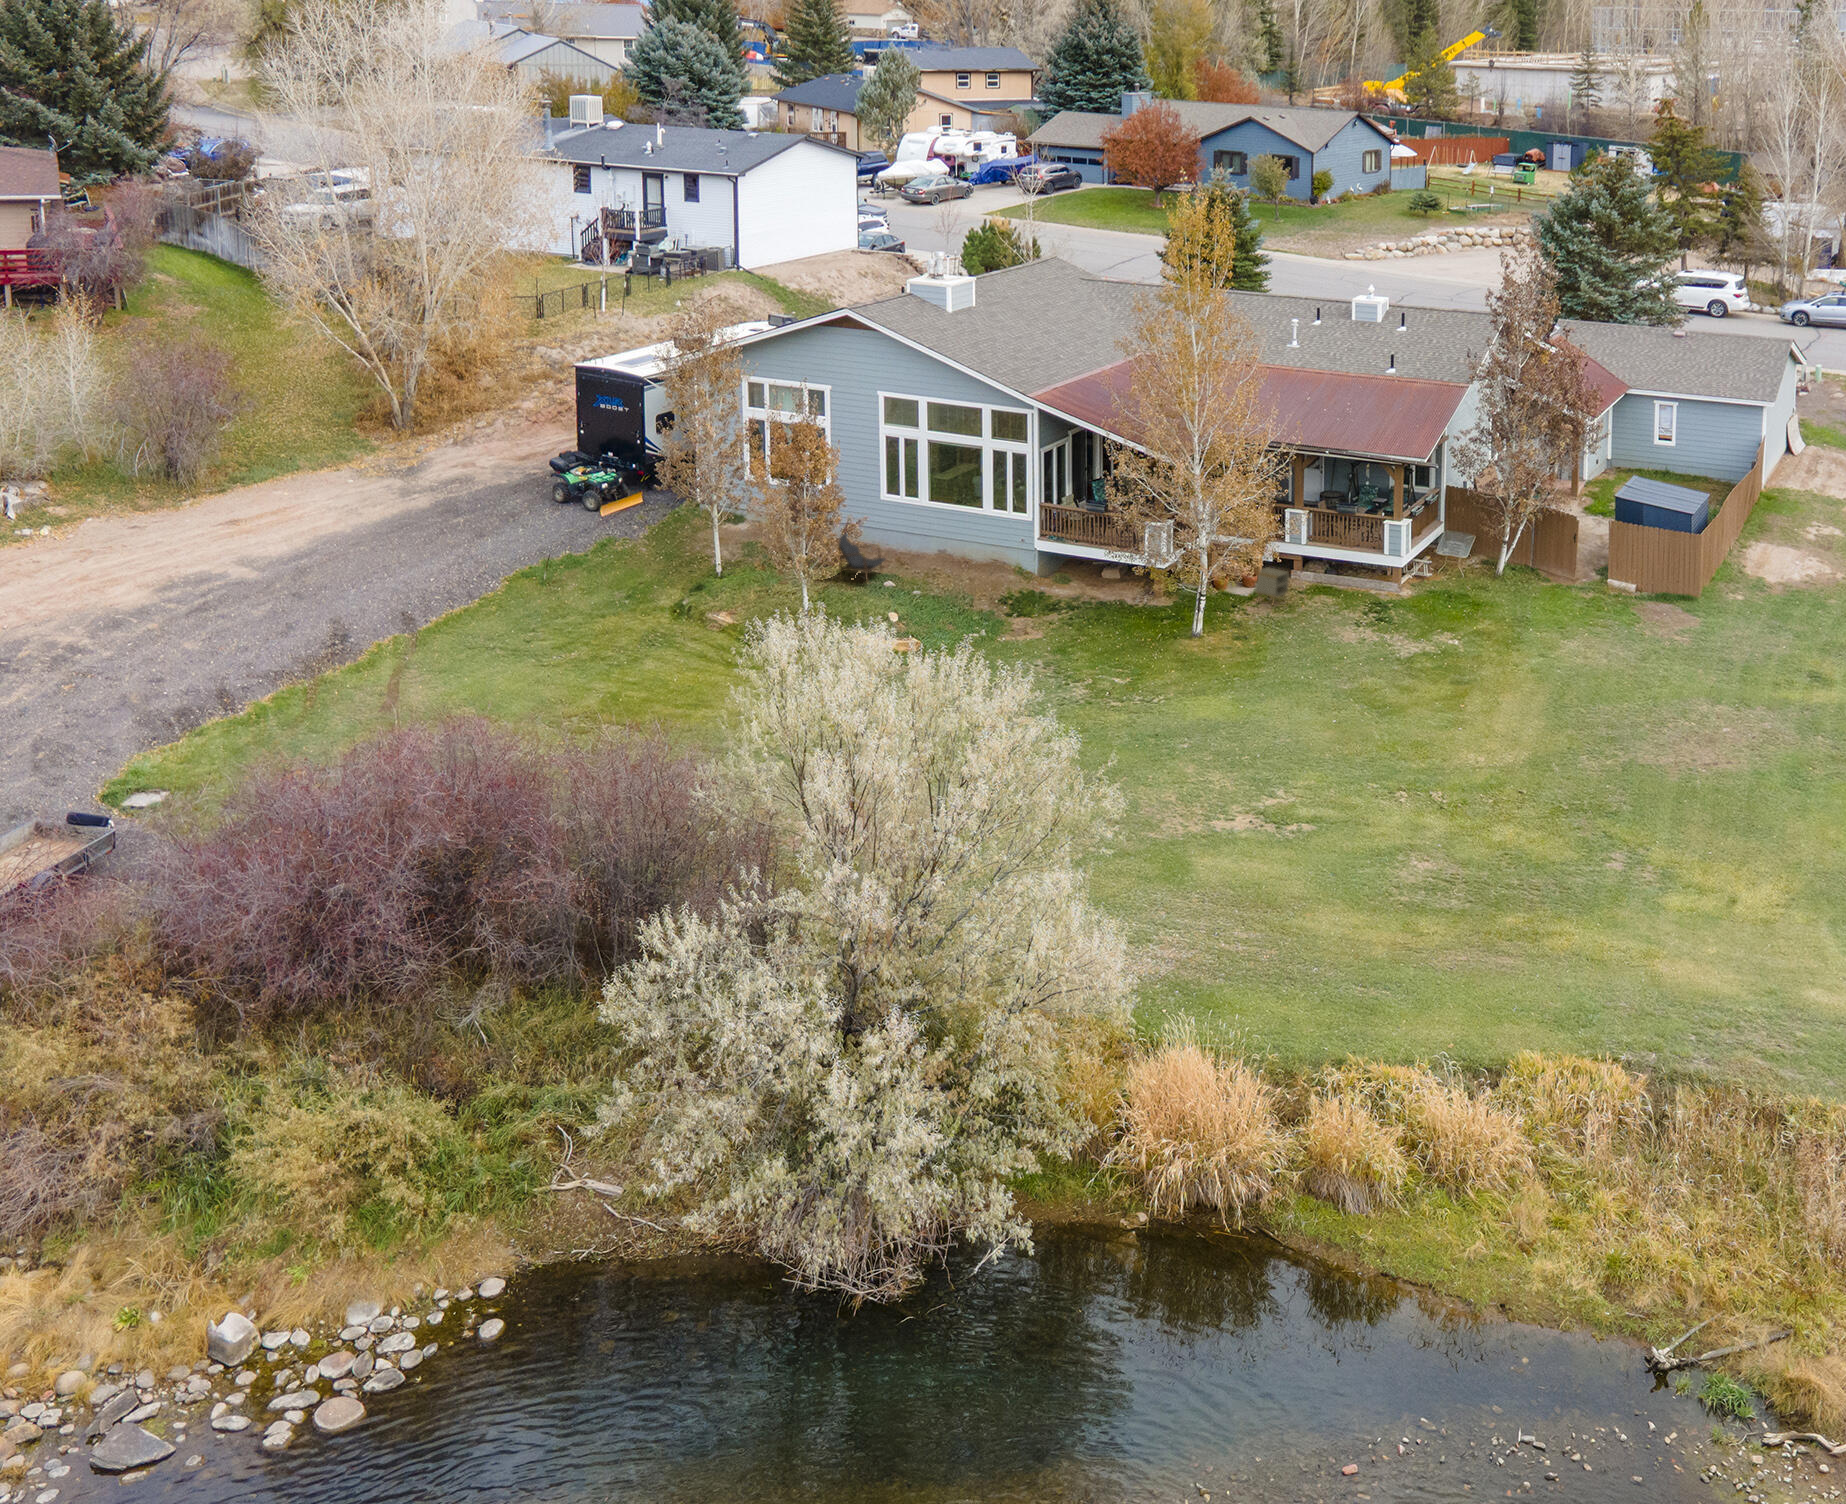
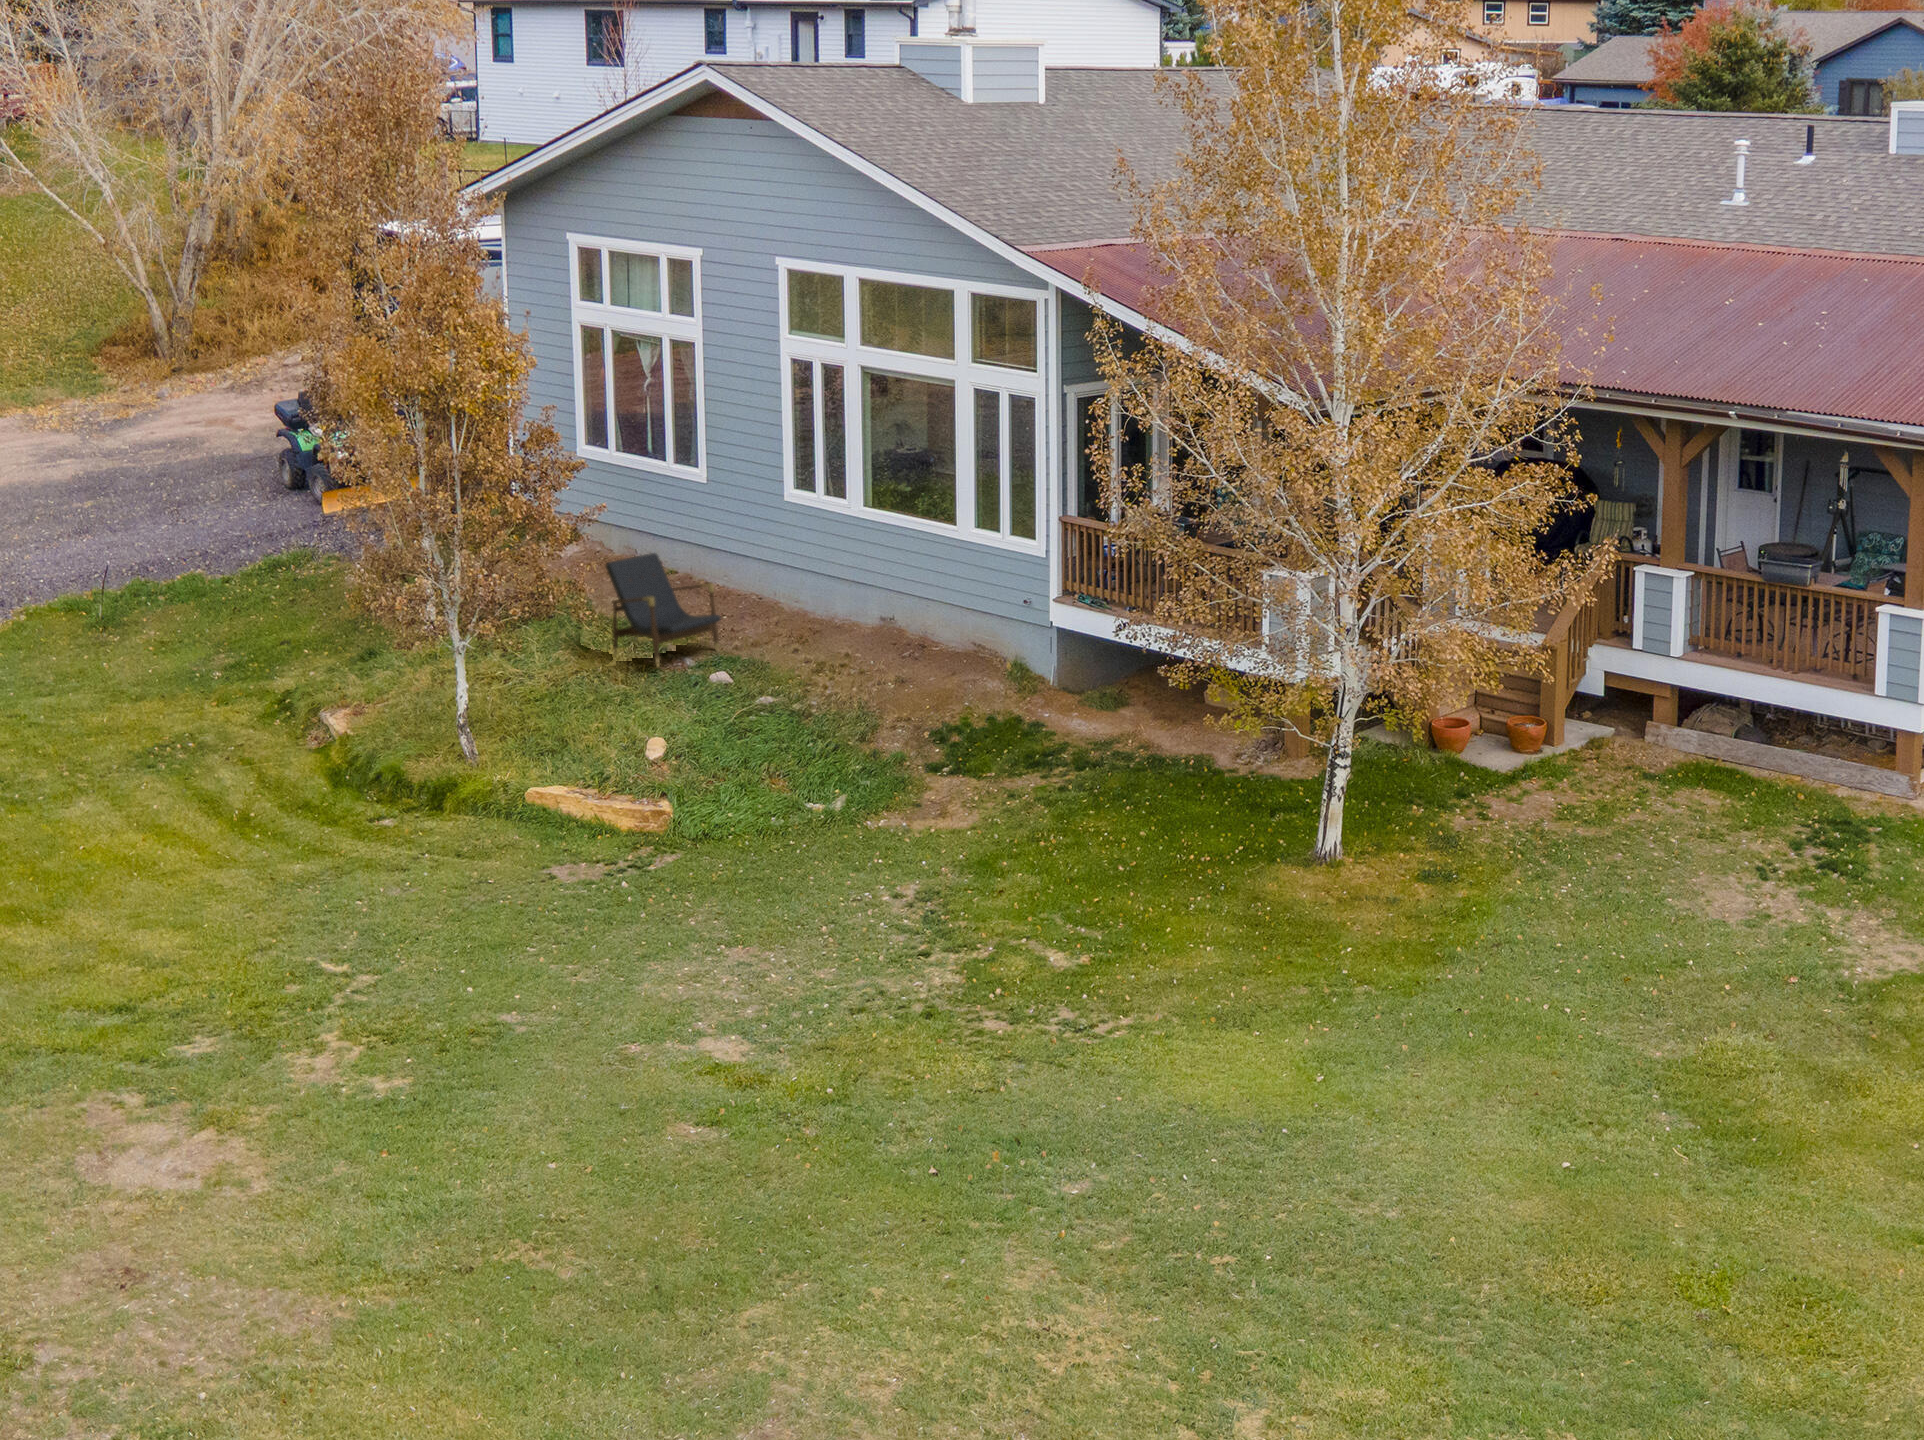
side table: present [1255,567,1289,605] -> none [1520,705,1611,804]

